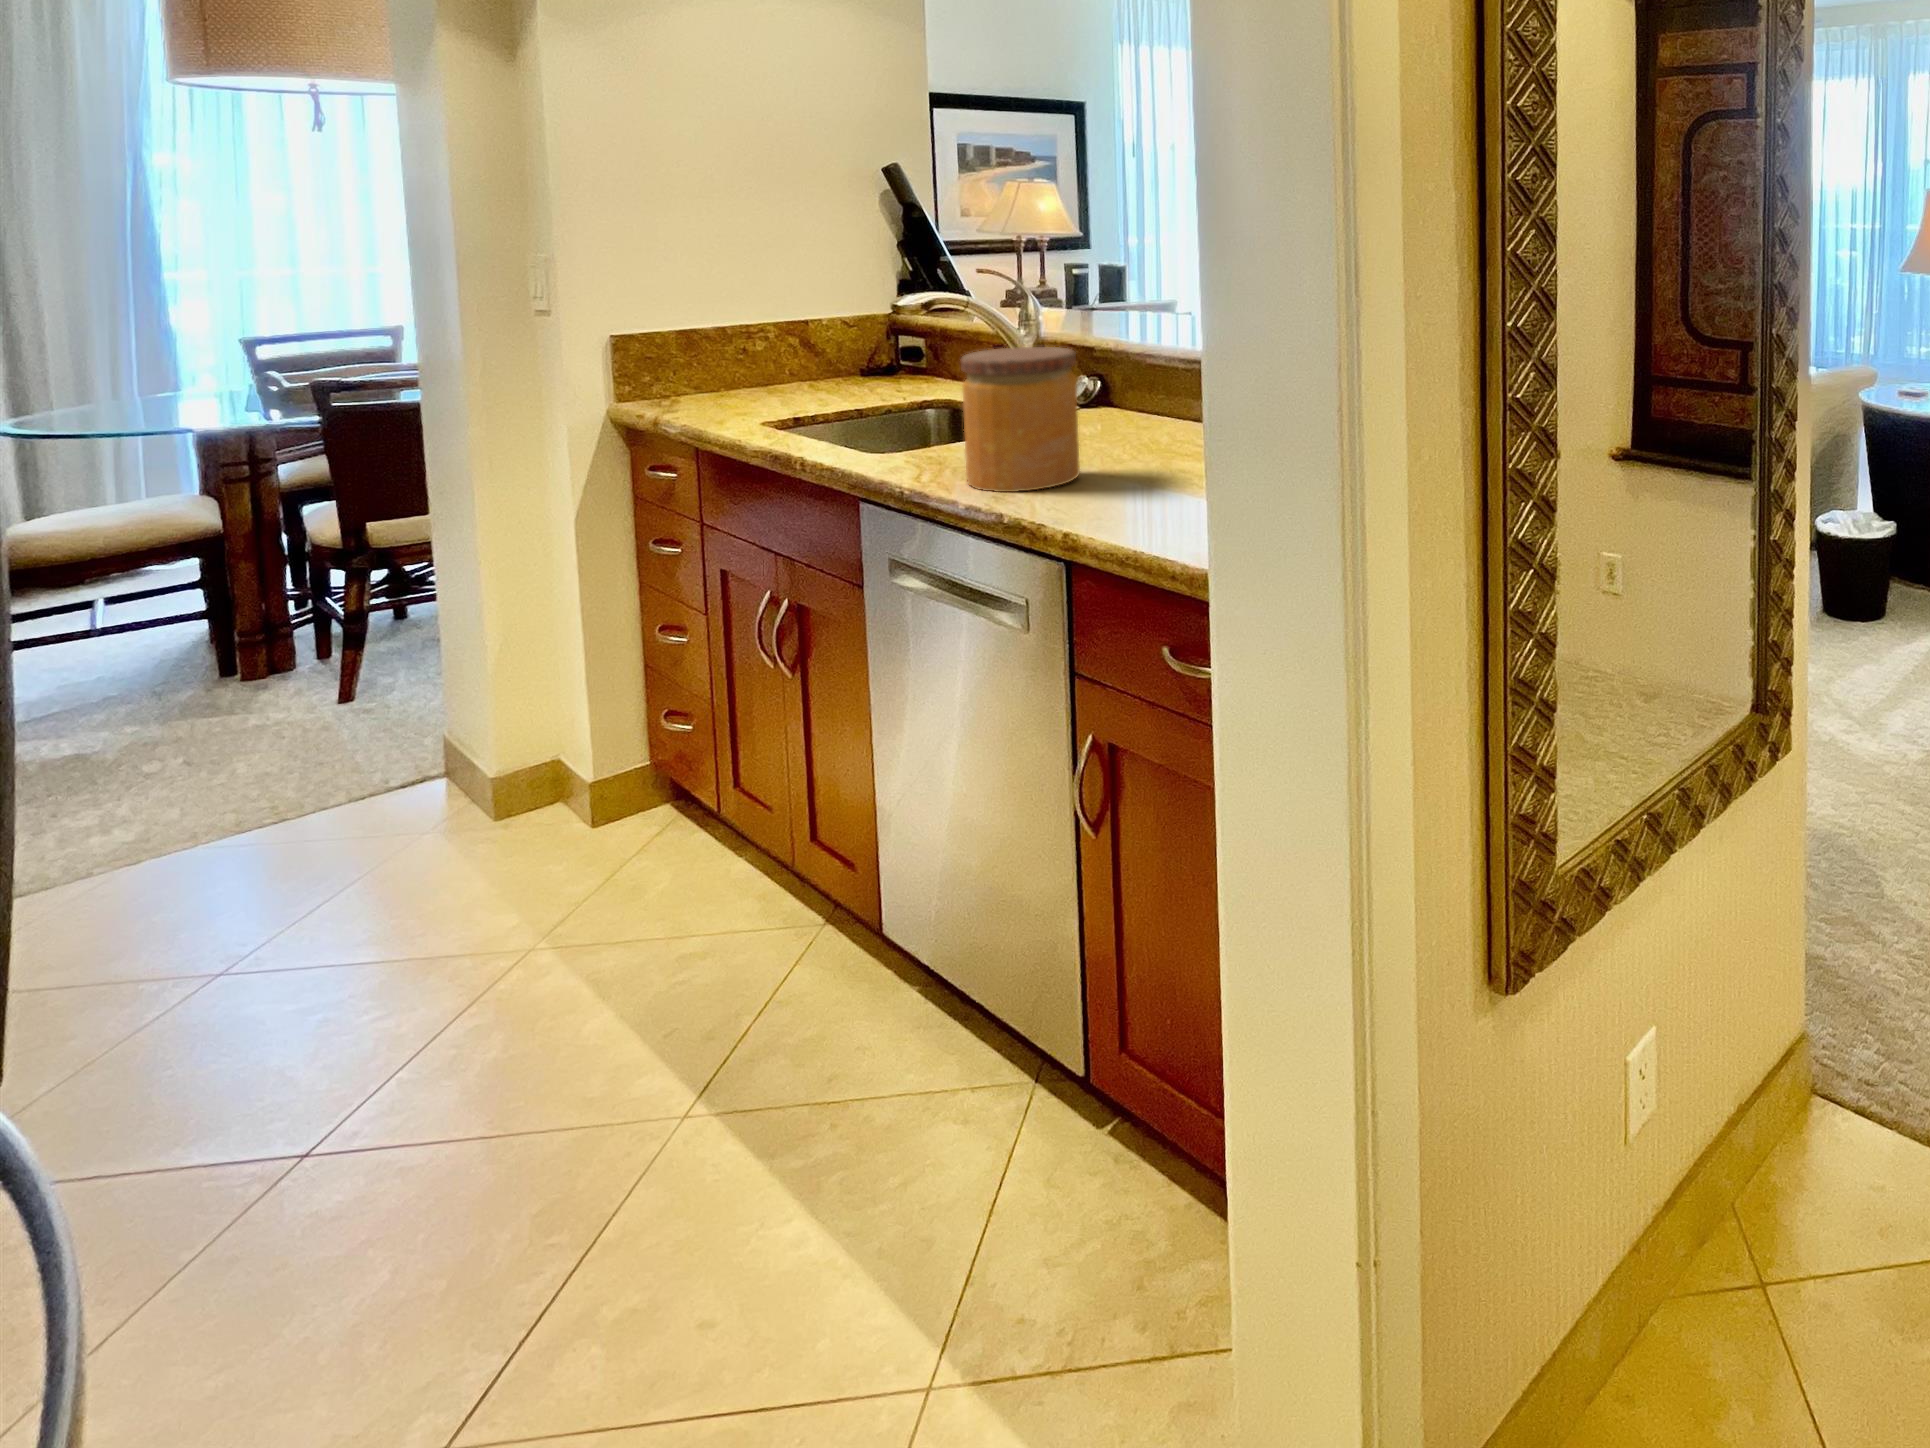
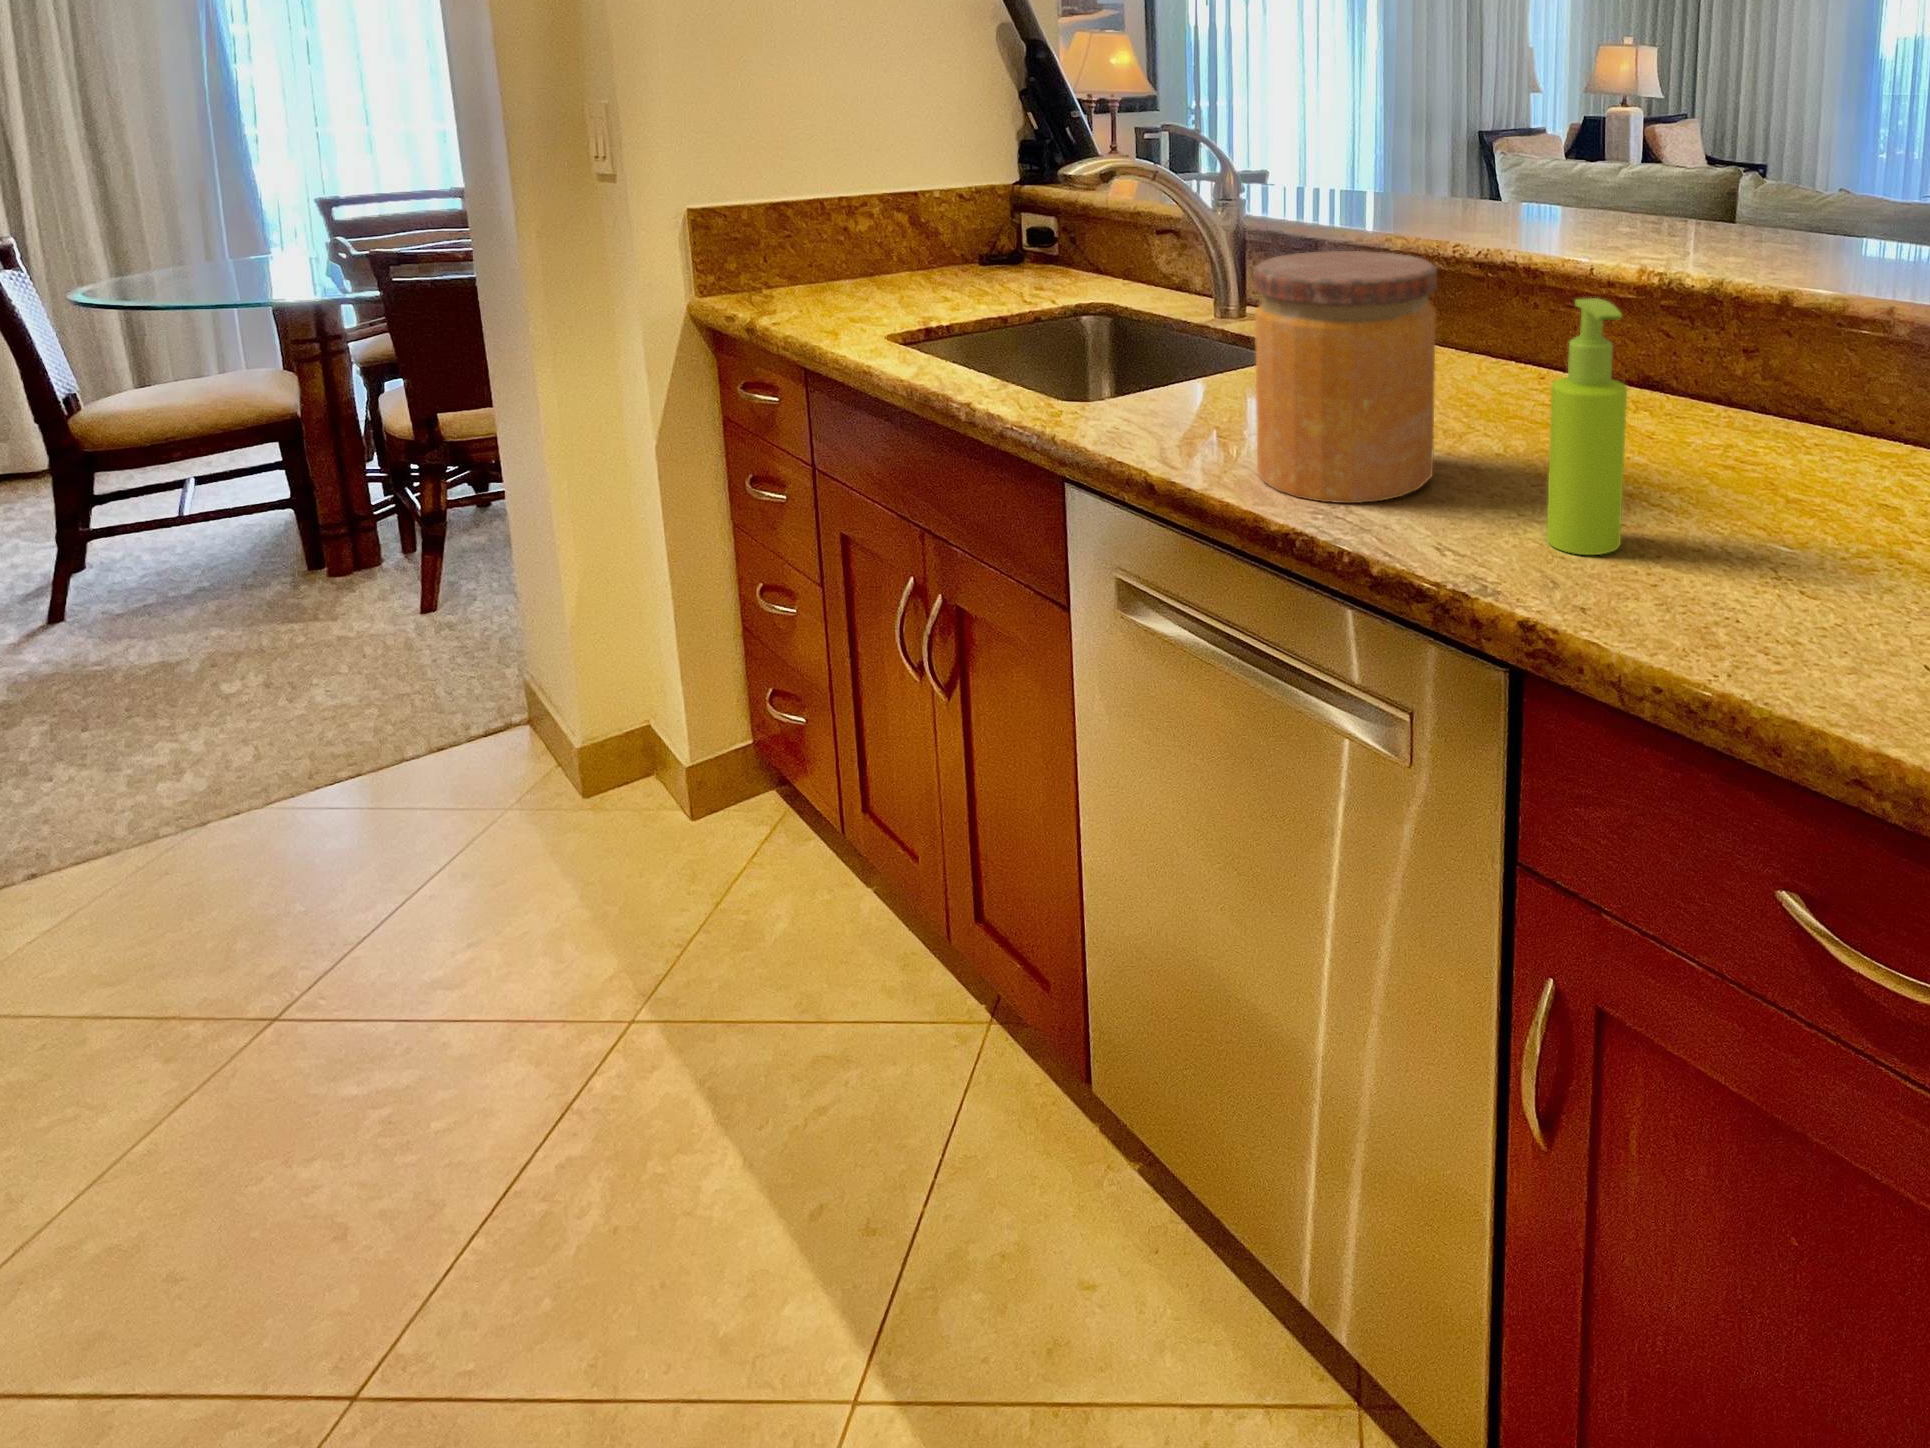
soap dispenser: none [1108,366,1153,506] -> present [1547,298,1627,555]

